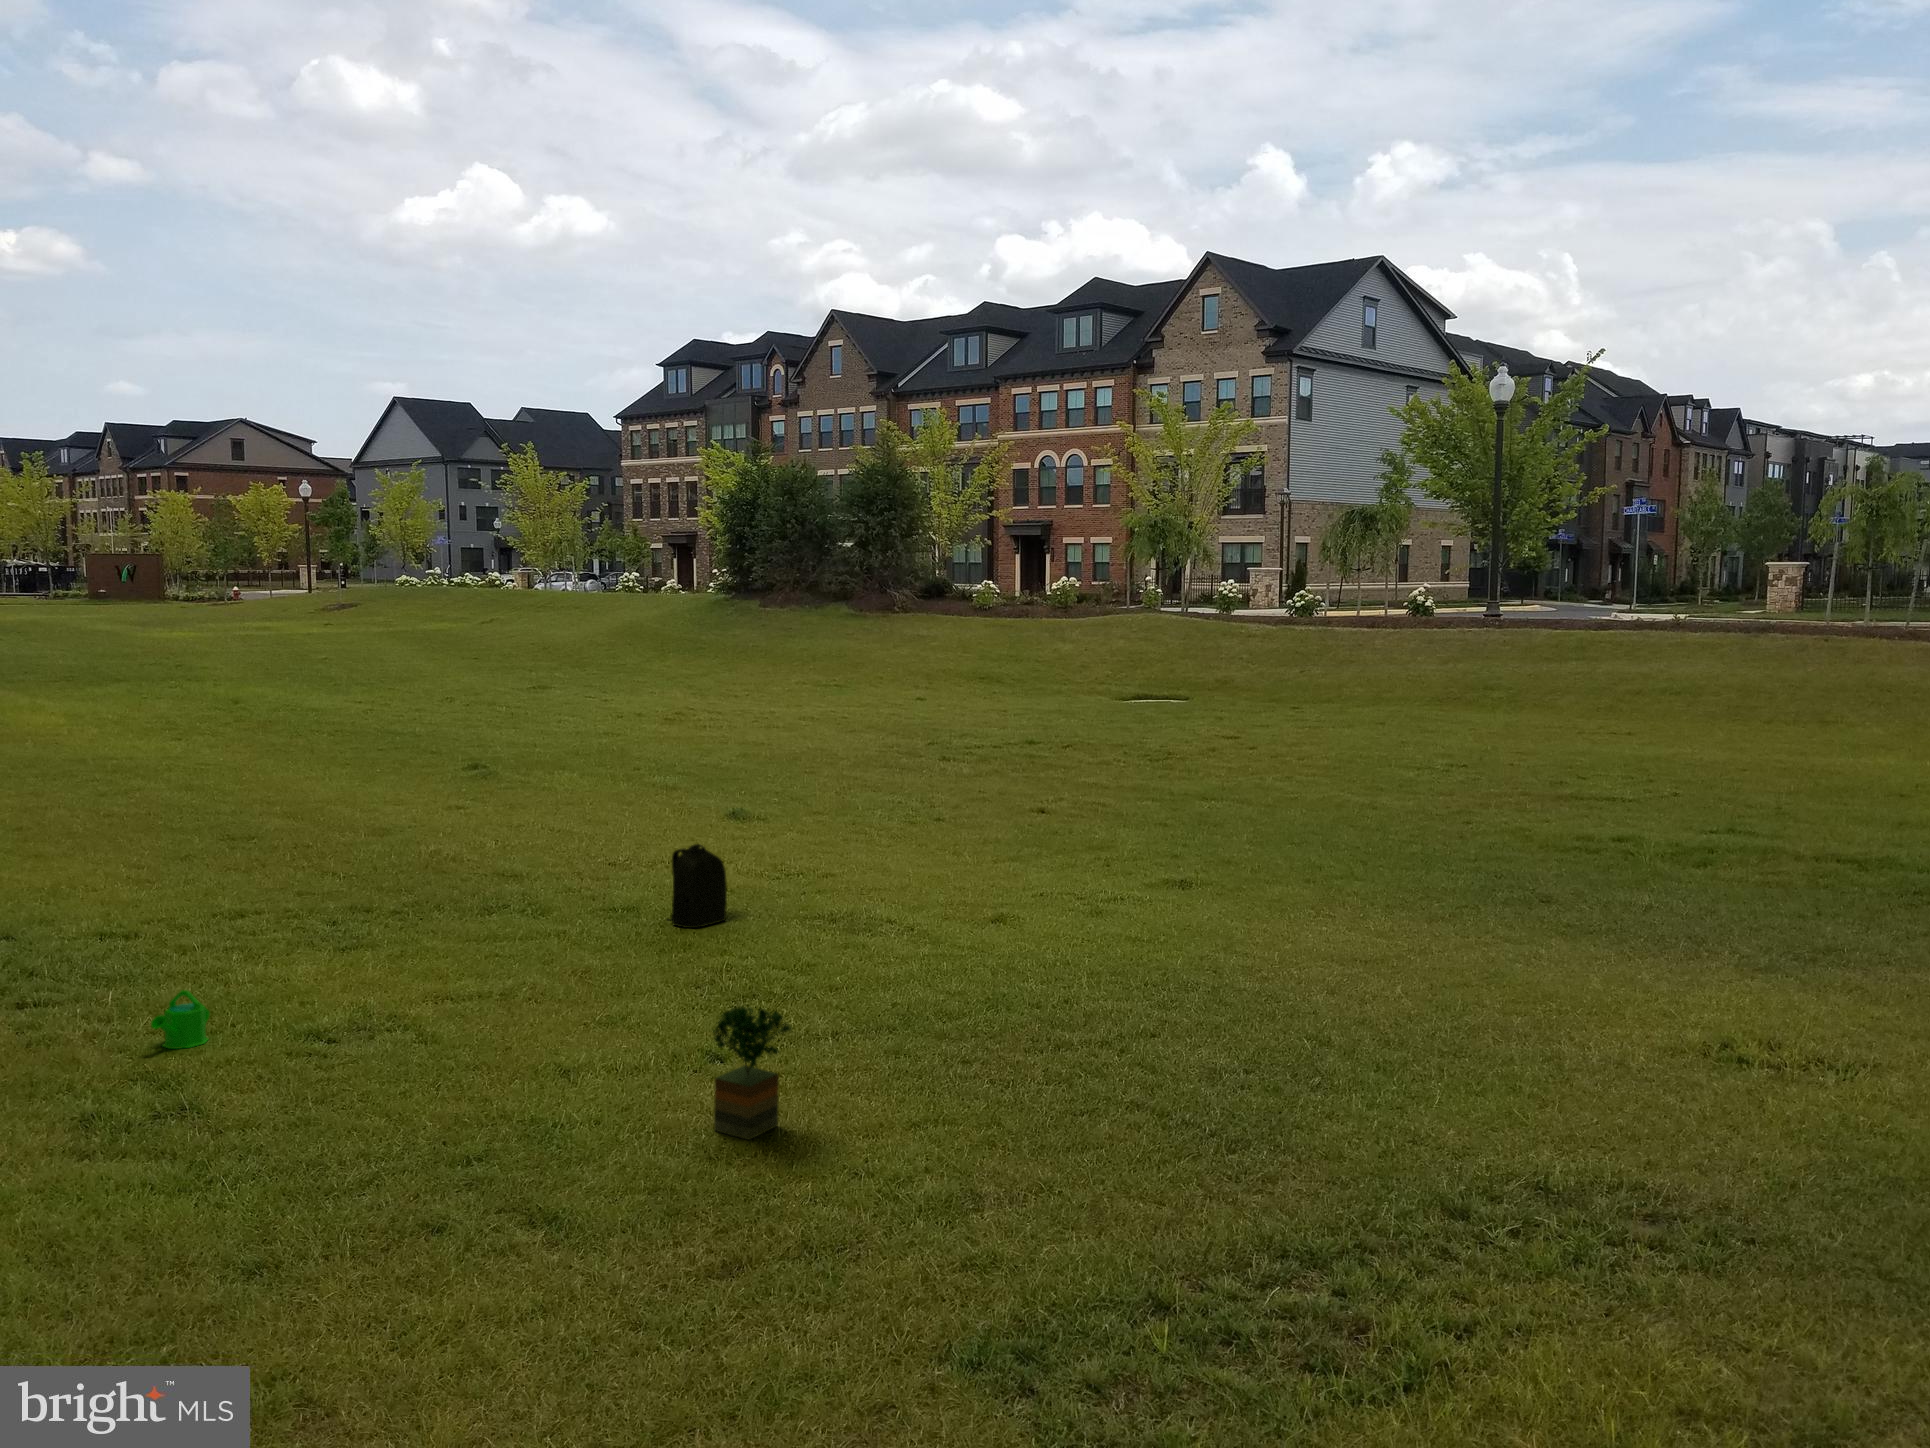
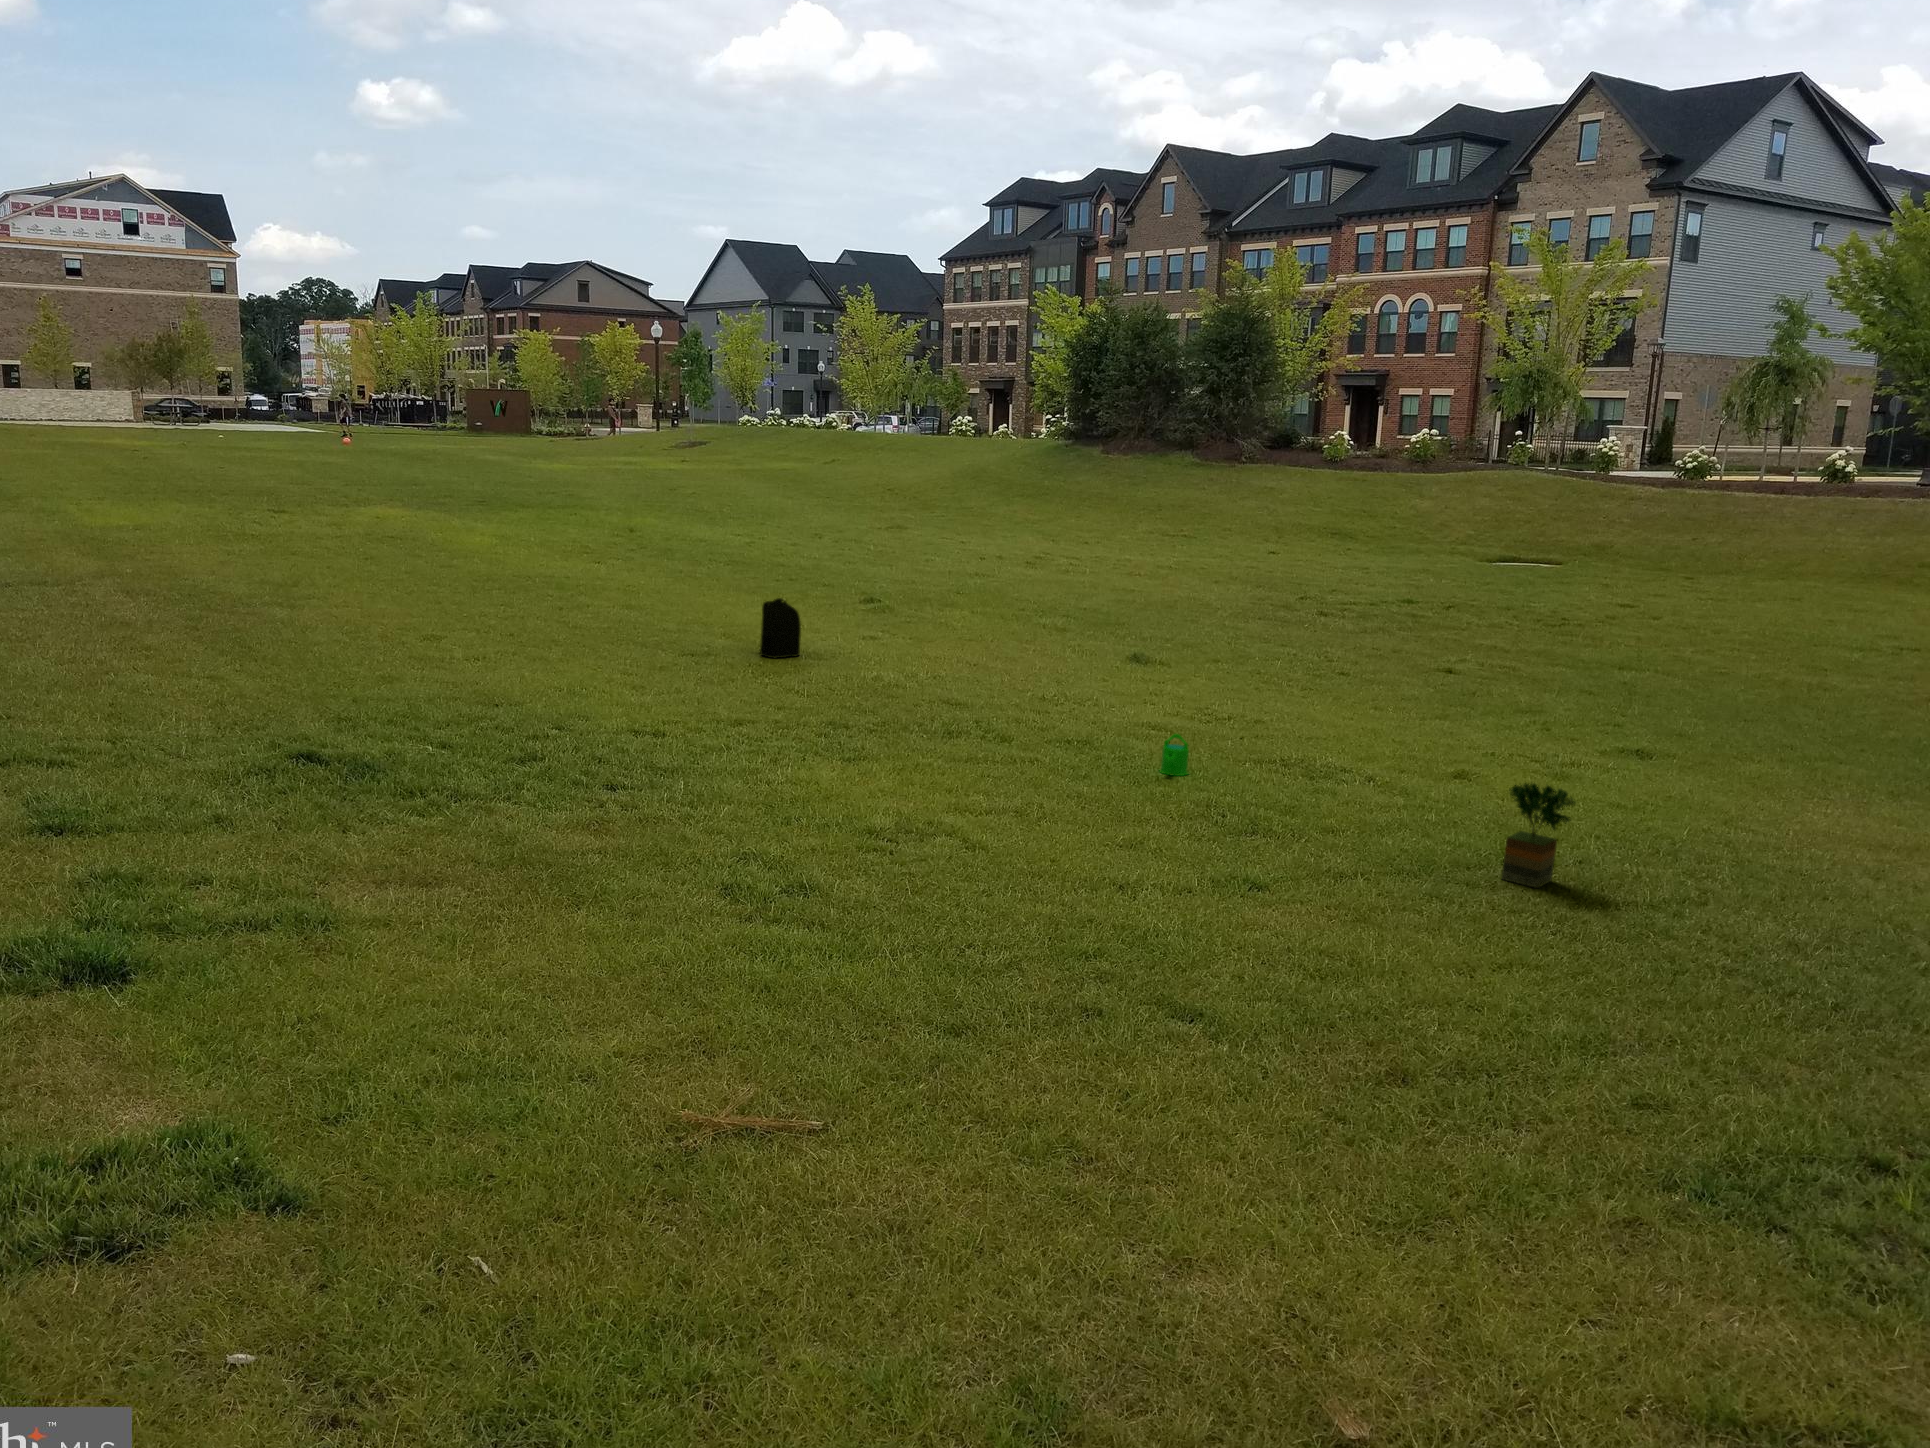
backpack: present [671,844,727,928] -> present [760,598,801,658]
watering can: present [151,990,210,1049] -> present [1160,734,1189,776]

